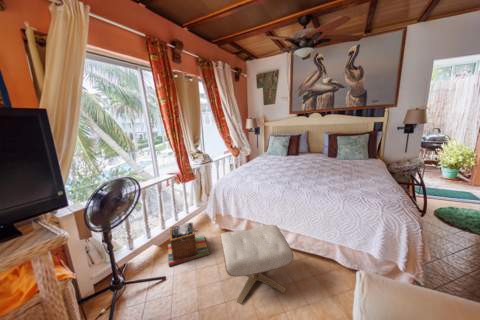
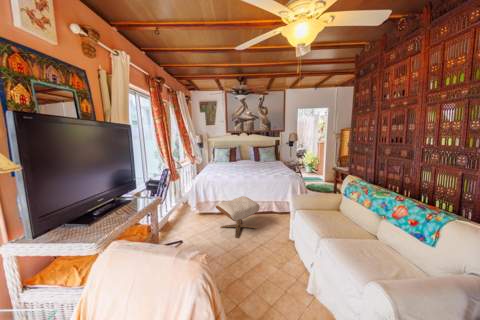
laundry basket: present [168,223,209,266] -> none [166,208,202,237]

